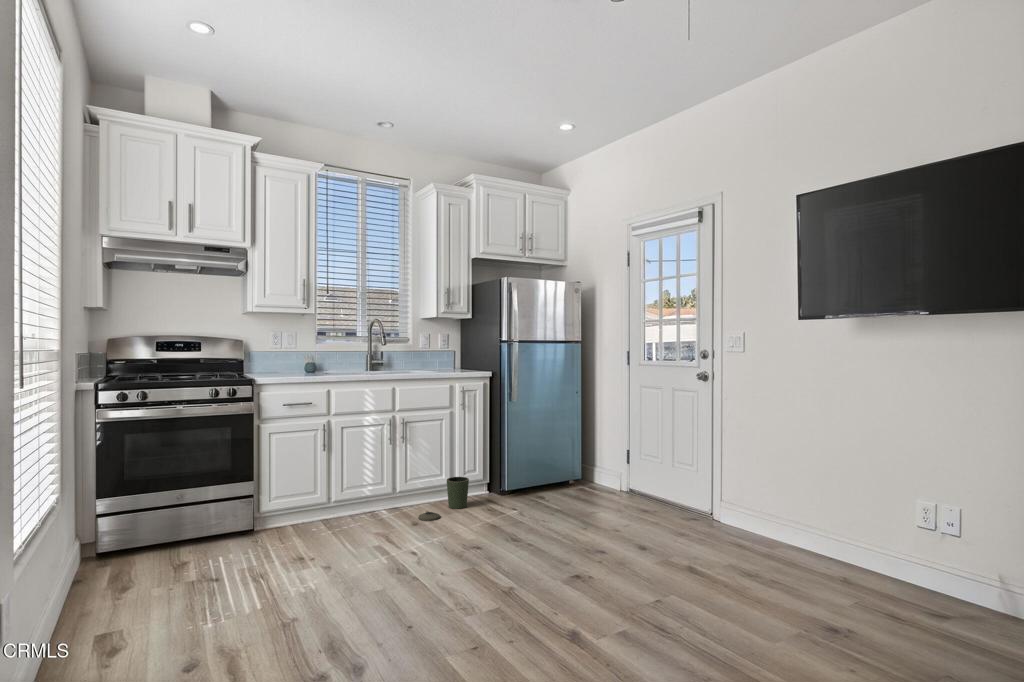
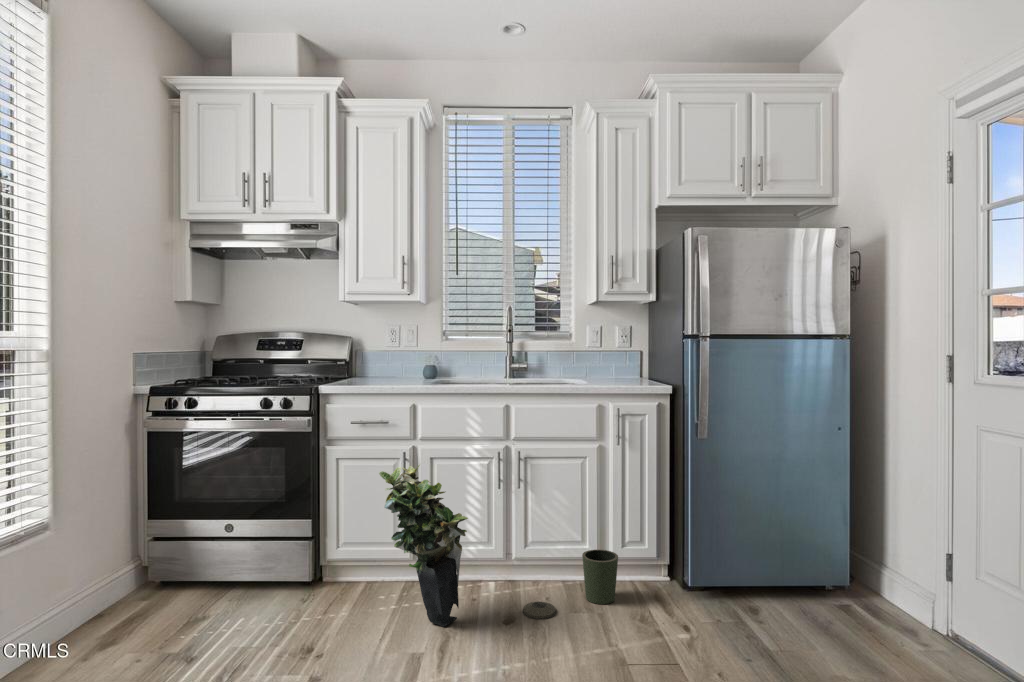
potted plant: none [325,429,391,534] -> present [379,465,468,627]

